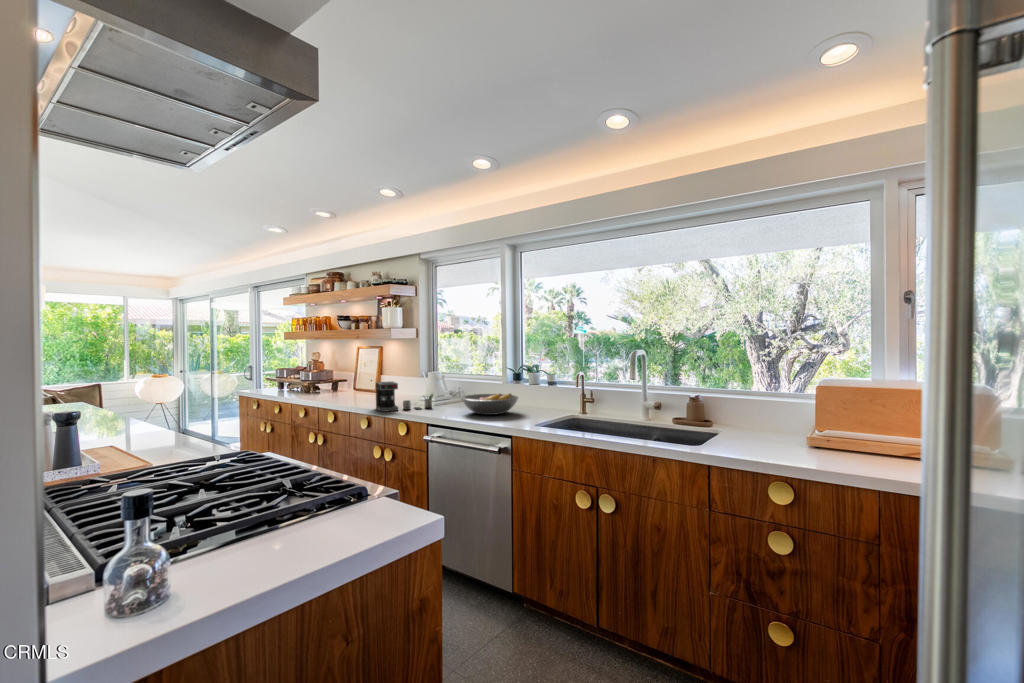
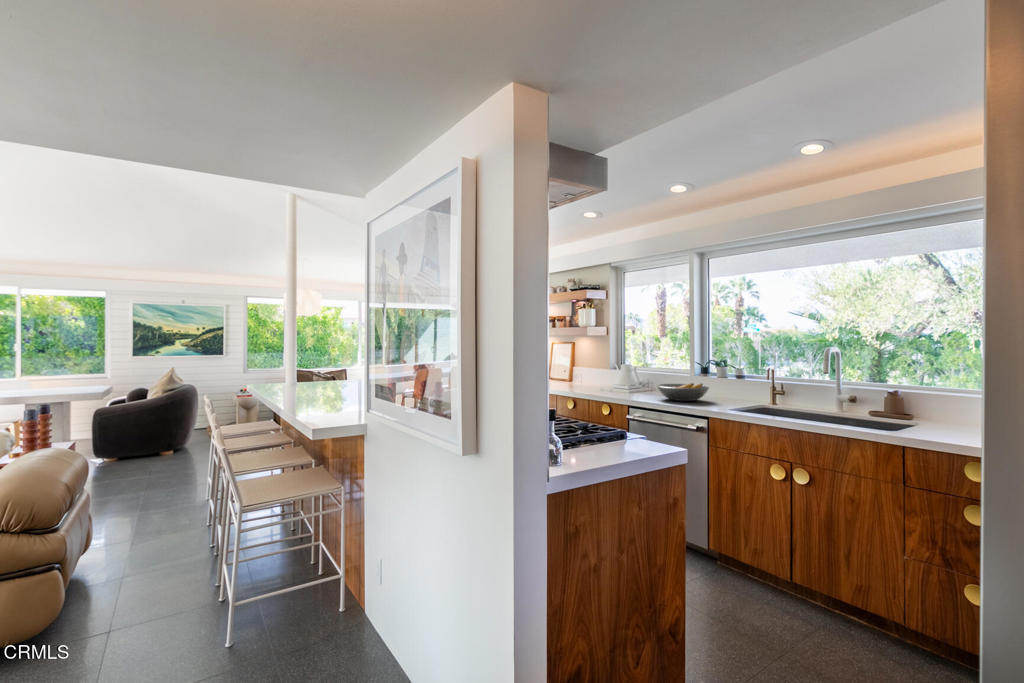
coffee maker: present [376,381,433,412] -> none [581,371,629,395]

